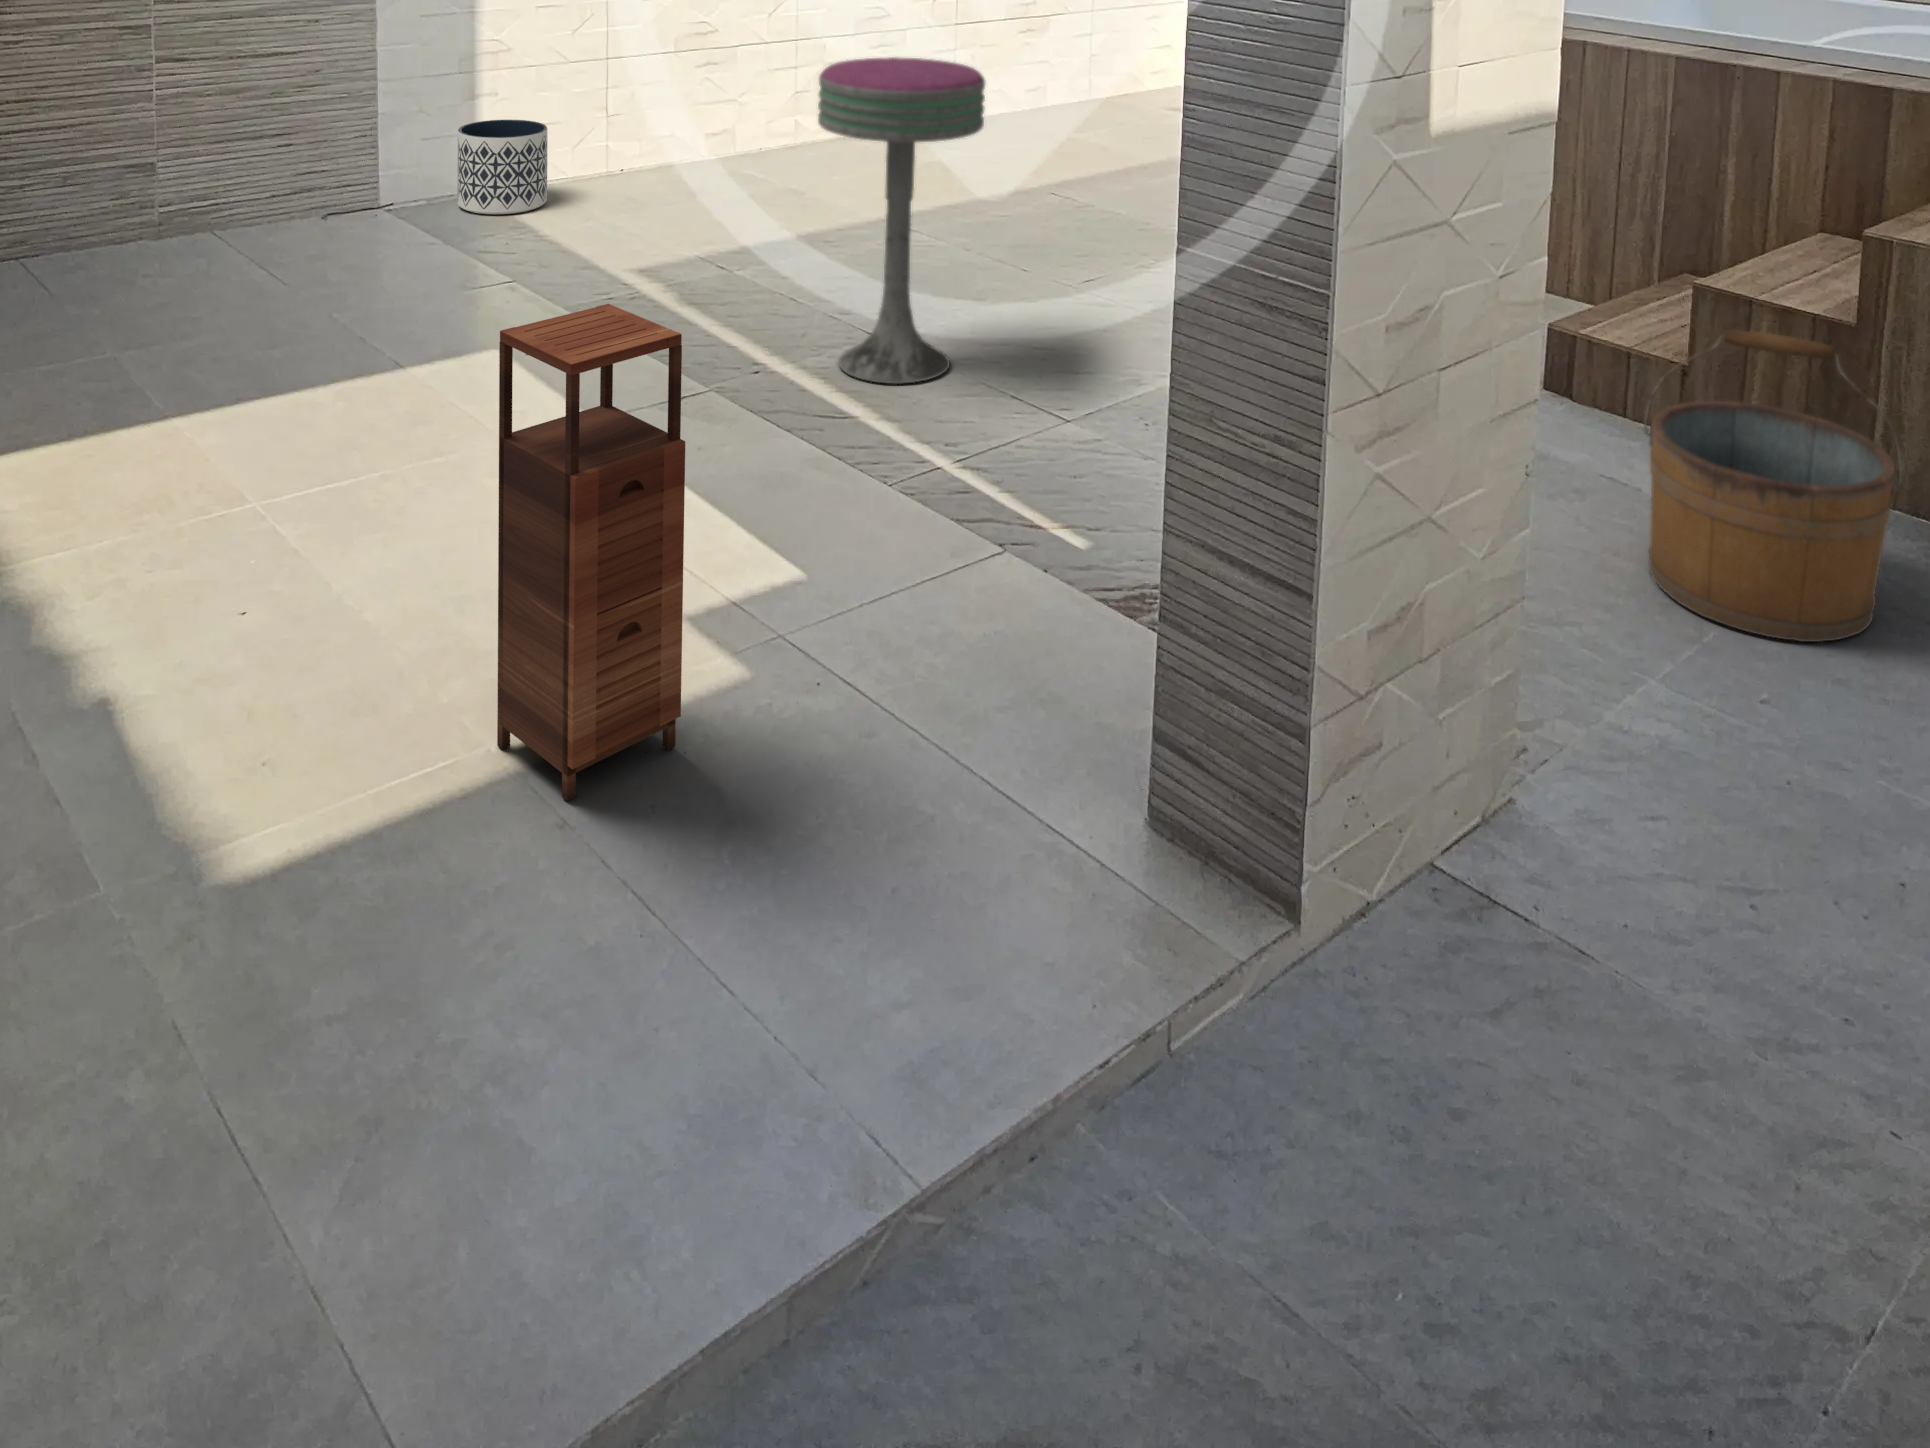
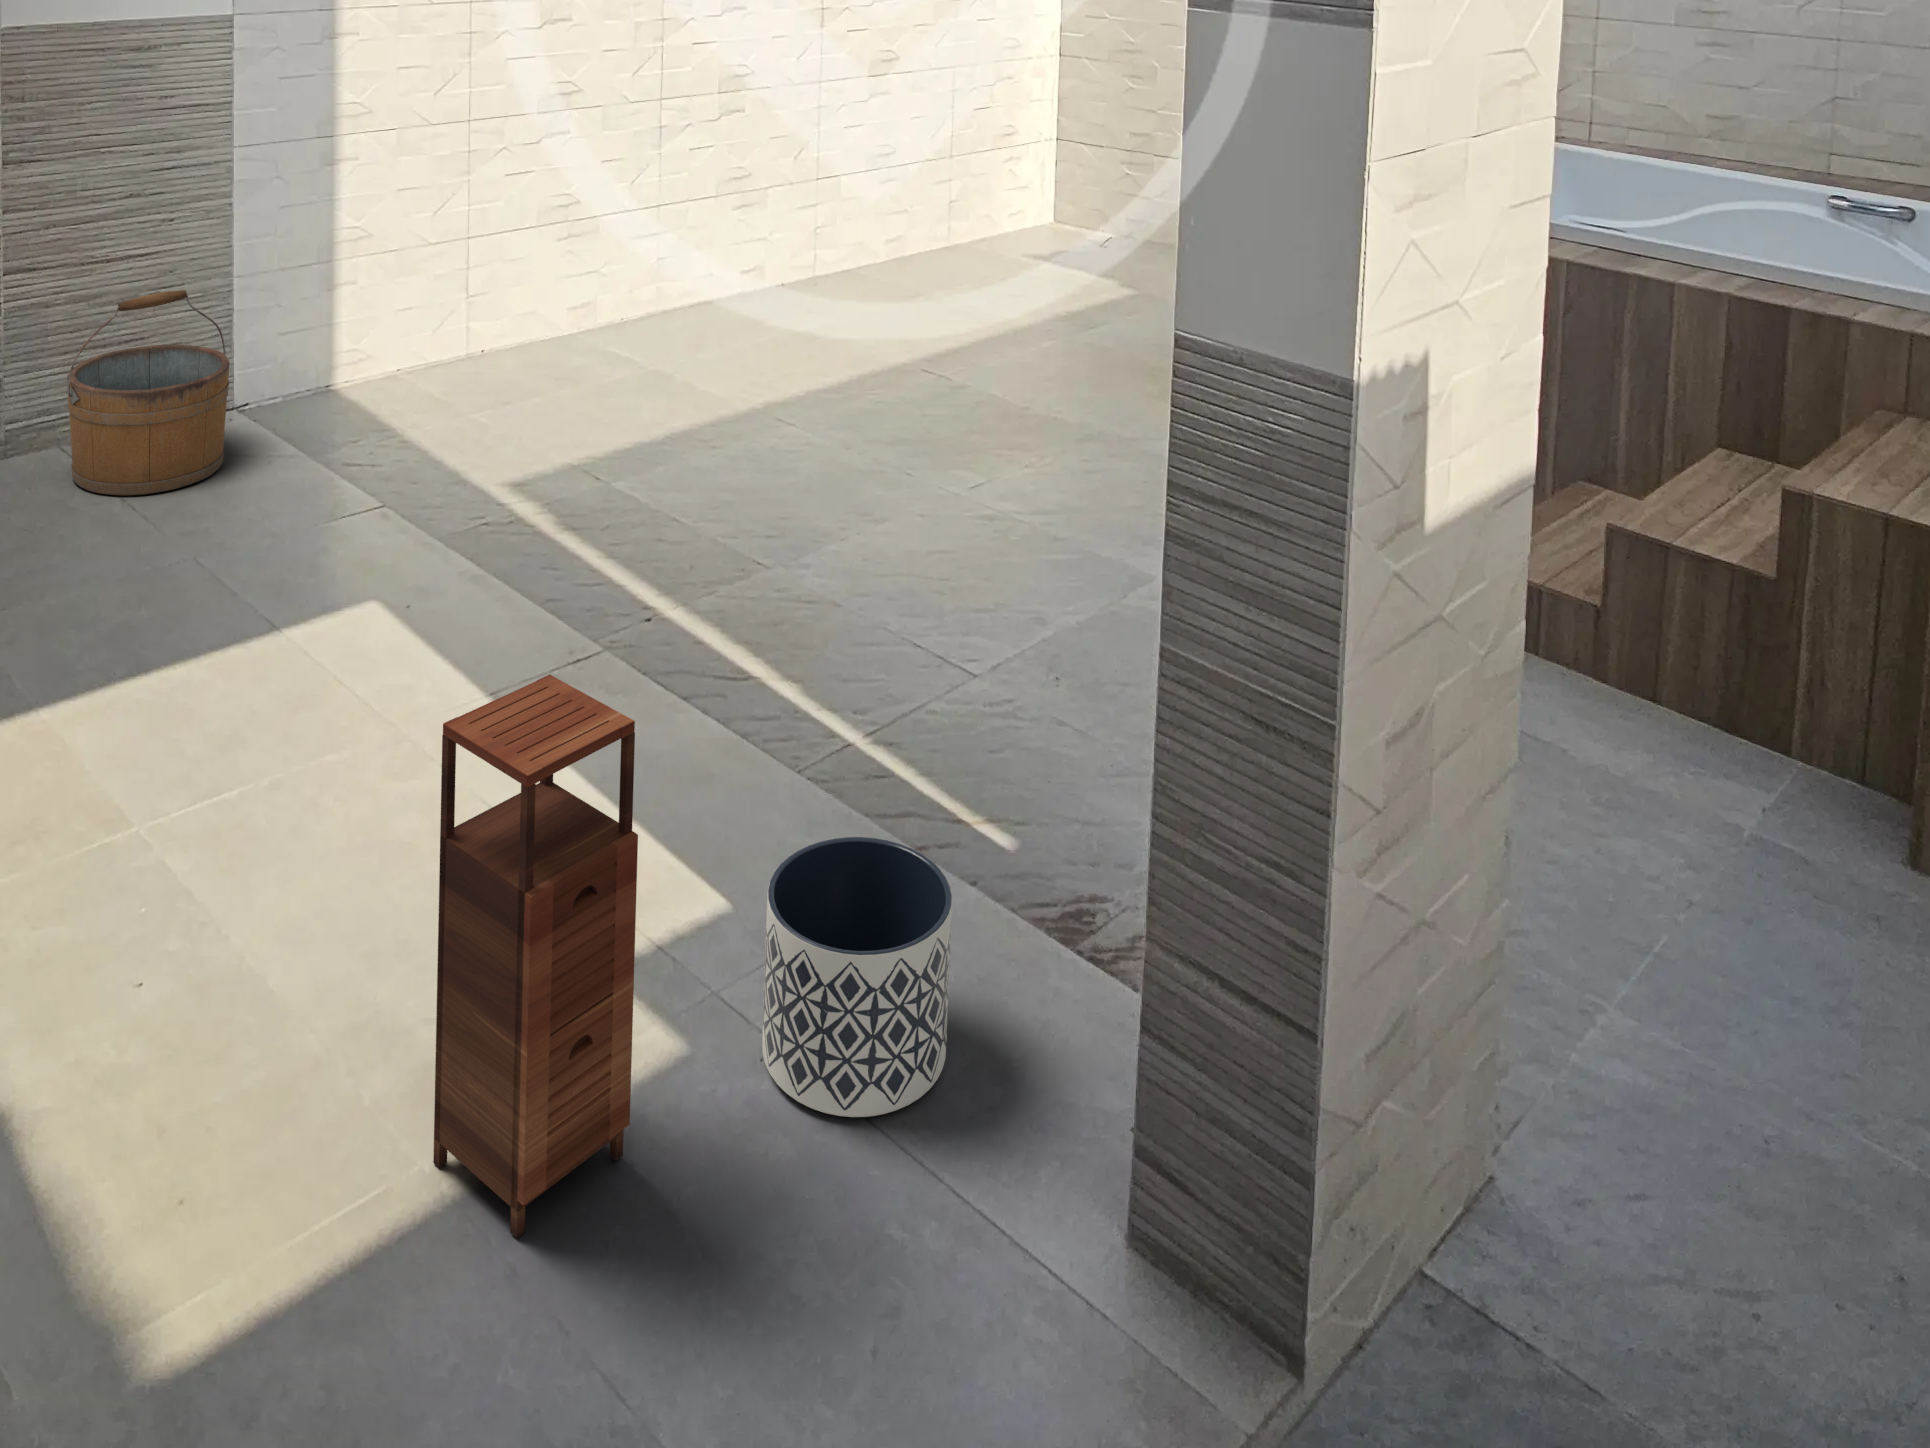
bar stool: present [818,57,985,384] -> none [714,289,888,642]
planter: present [458,120,548,214] -> present [762,837,952,1117]
bucket: present [1644,330,1902,642] -> present [67,290,229,495]

